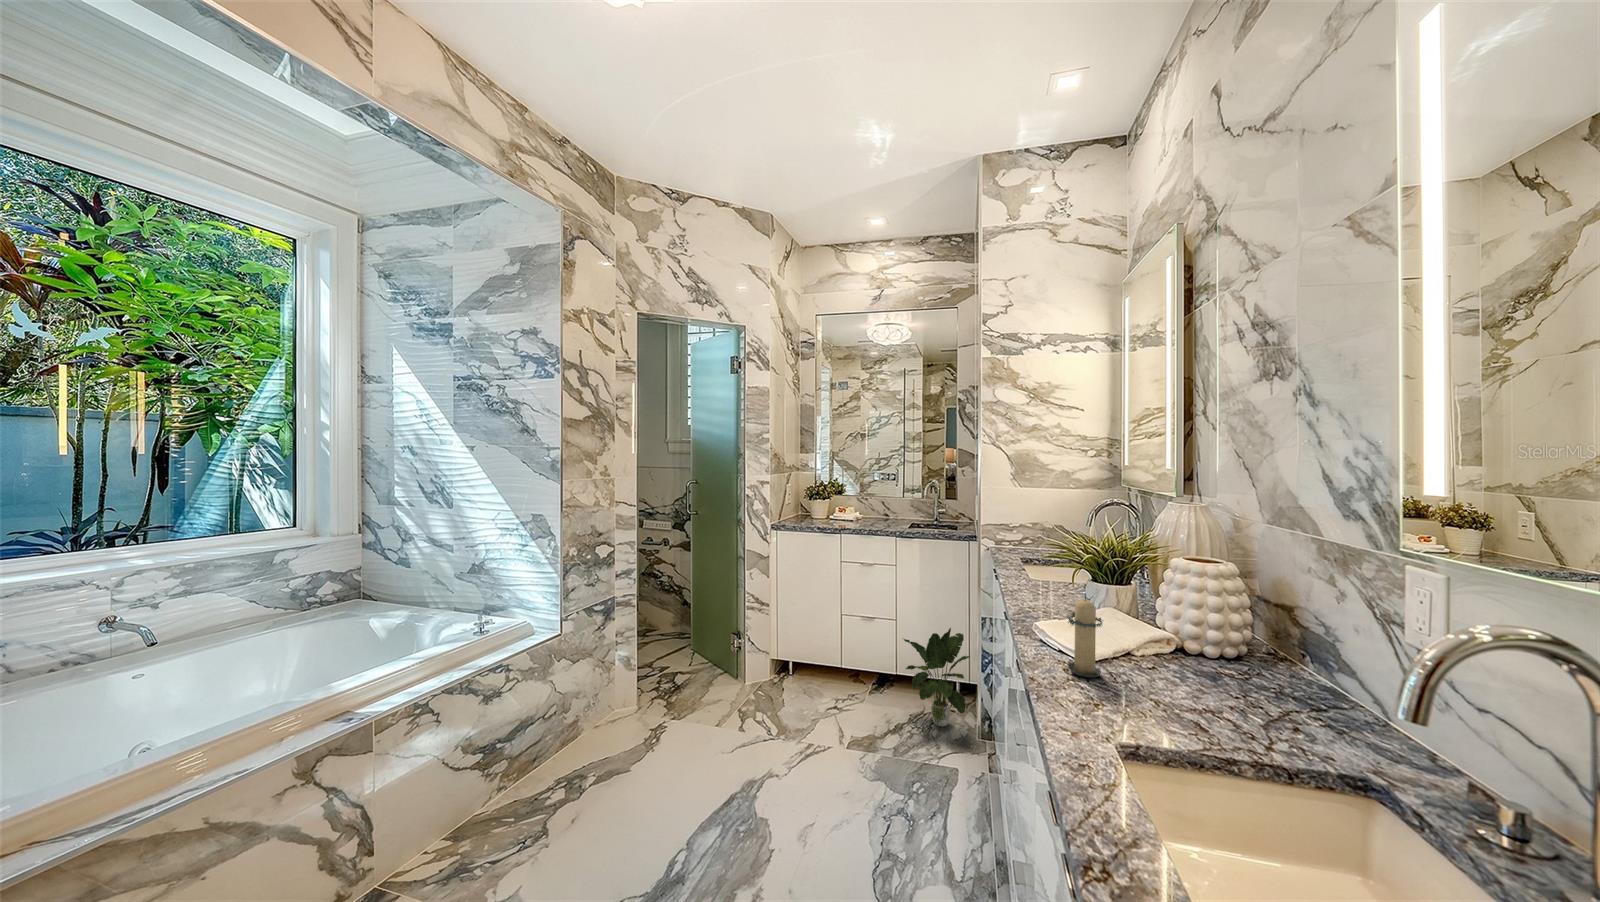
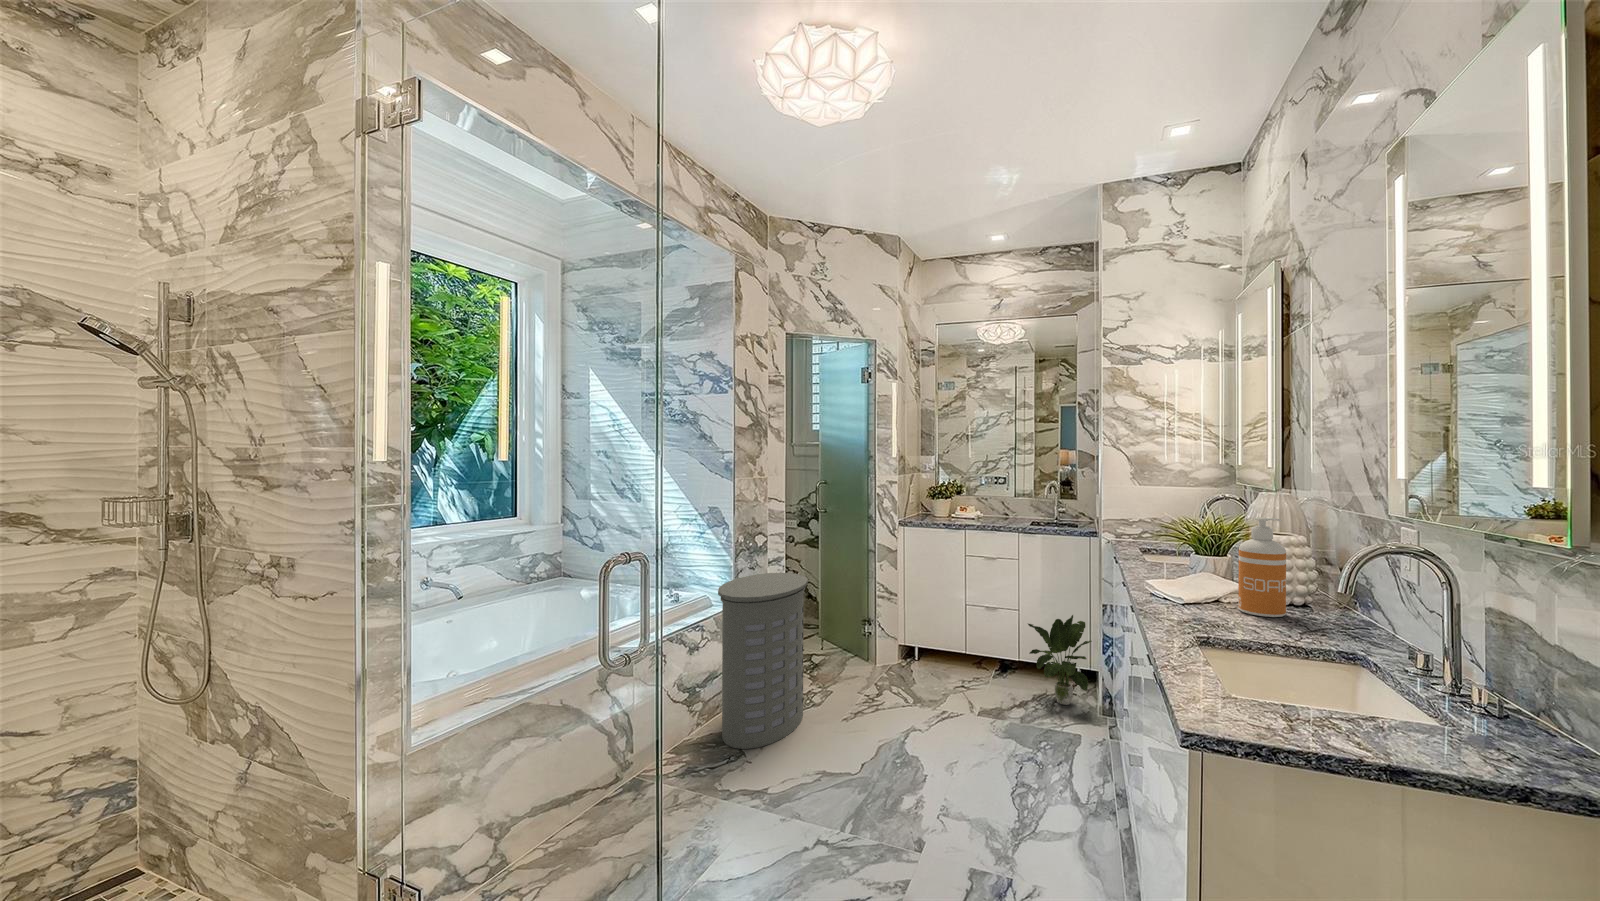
soap dispenser: none [1158,542,1224,687] -> present [1238,517,1286,617]
laundry hamper: none [524,591,651,822] -> present [718,573,808,749]
candle: present [1068,594,1103,677] -> none [1166,553,1198,612]

